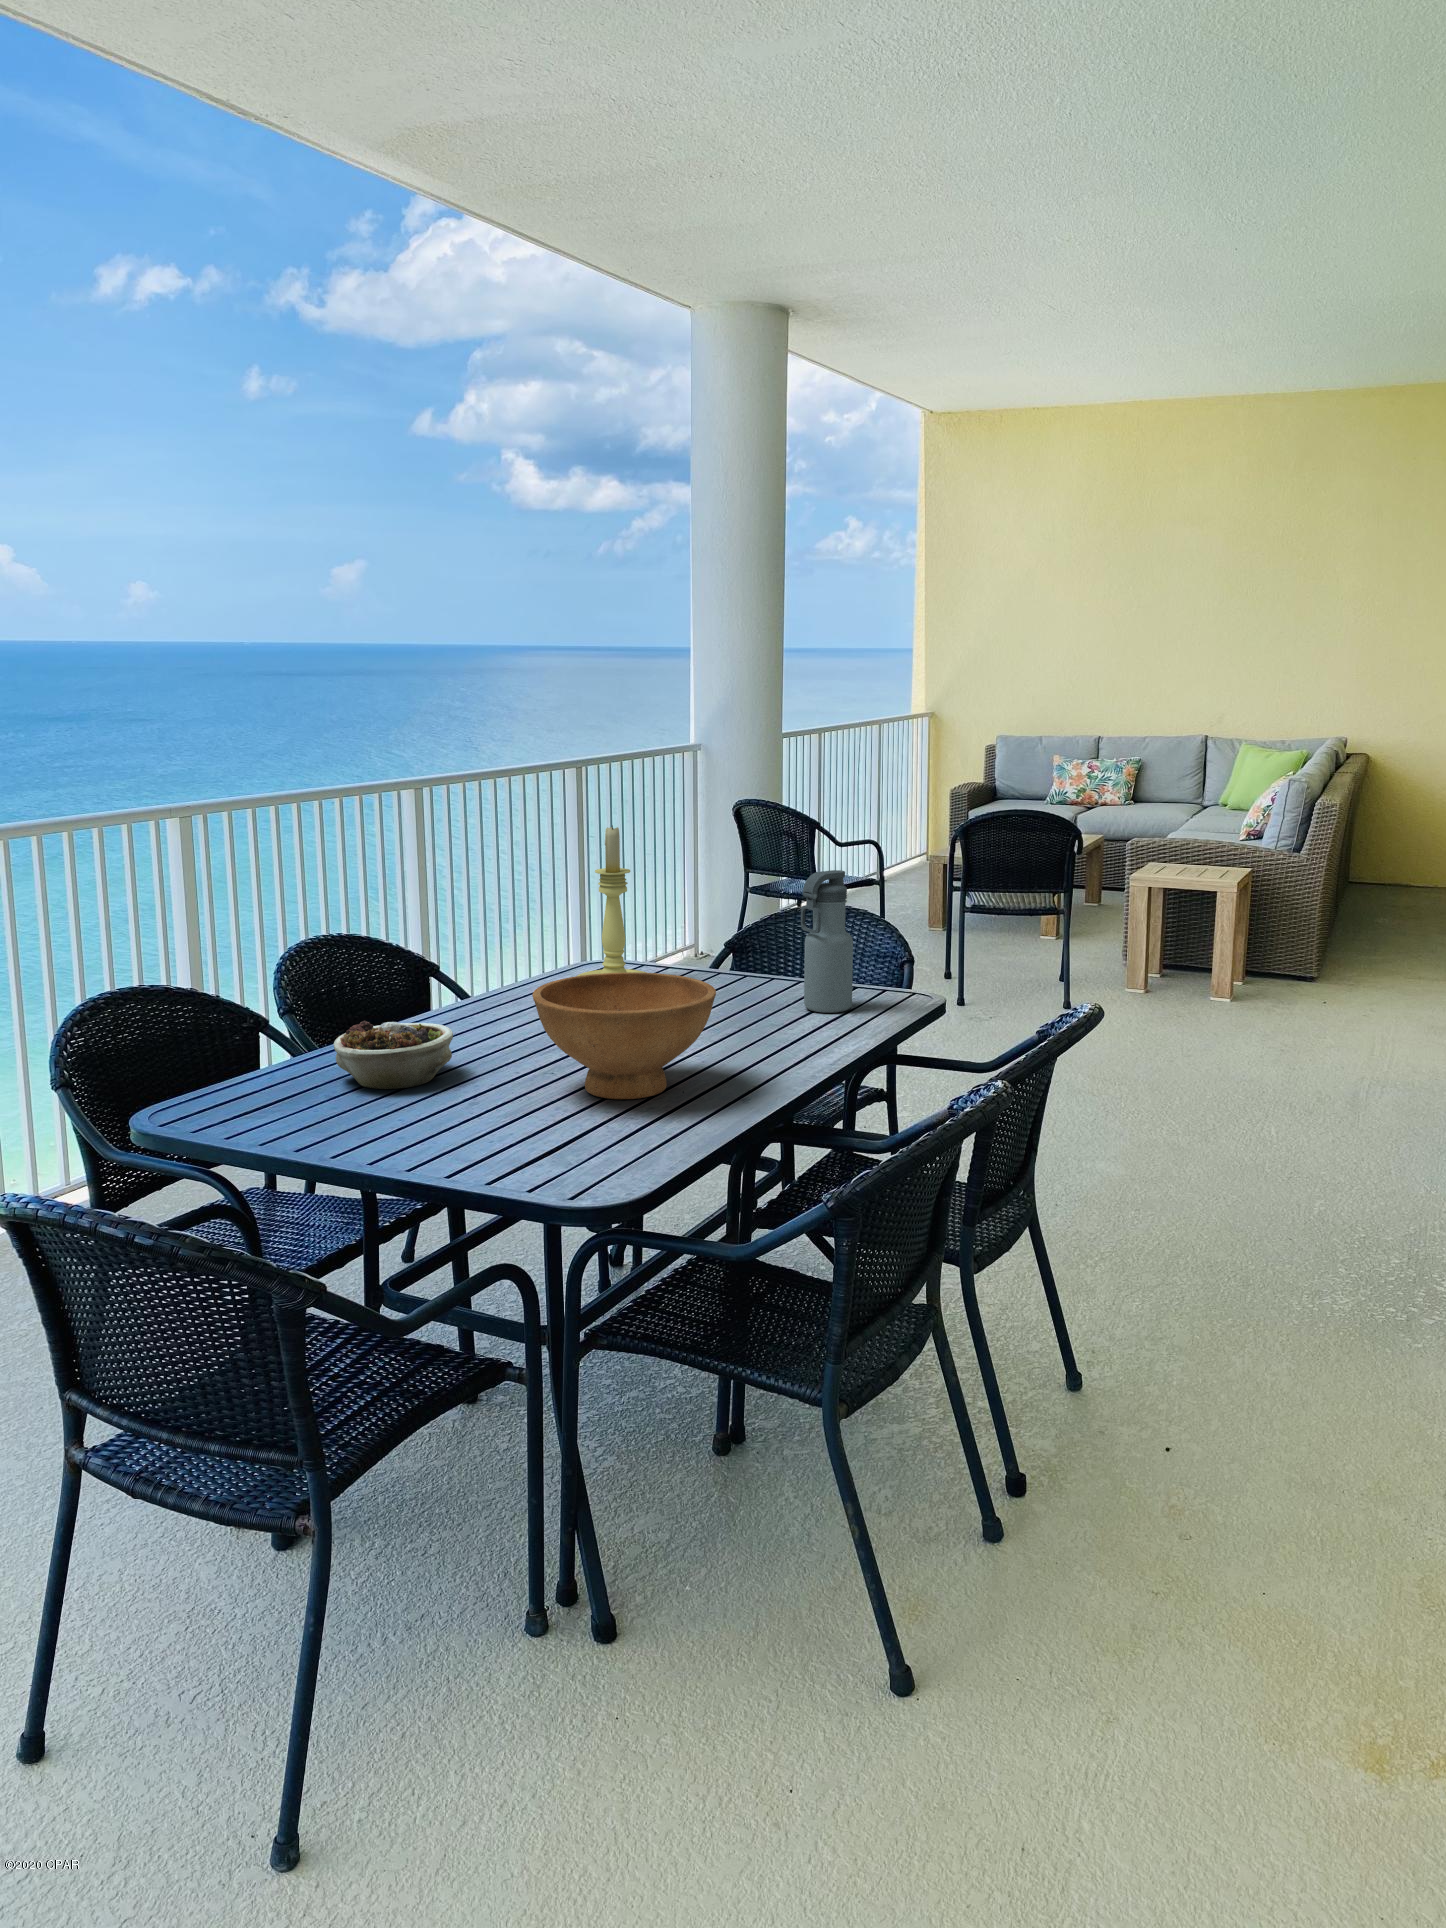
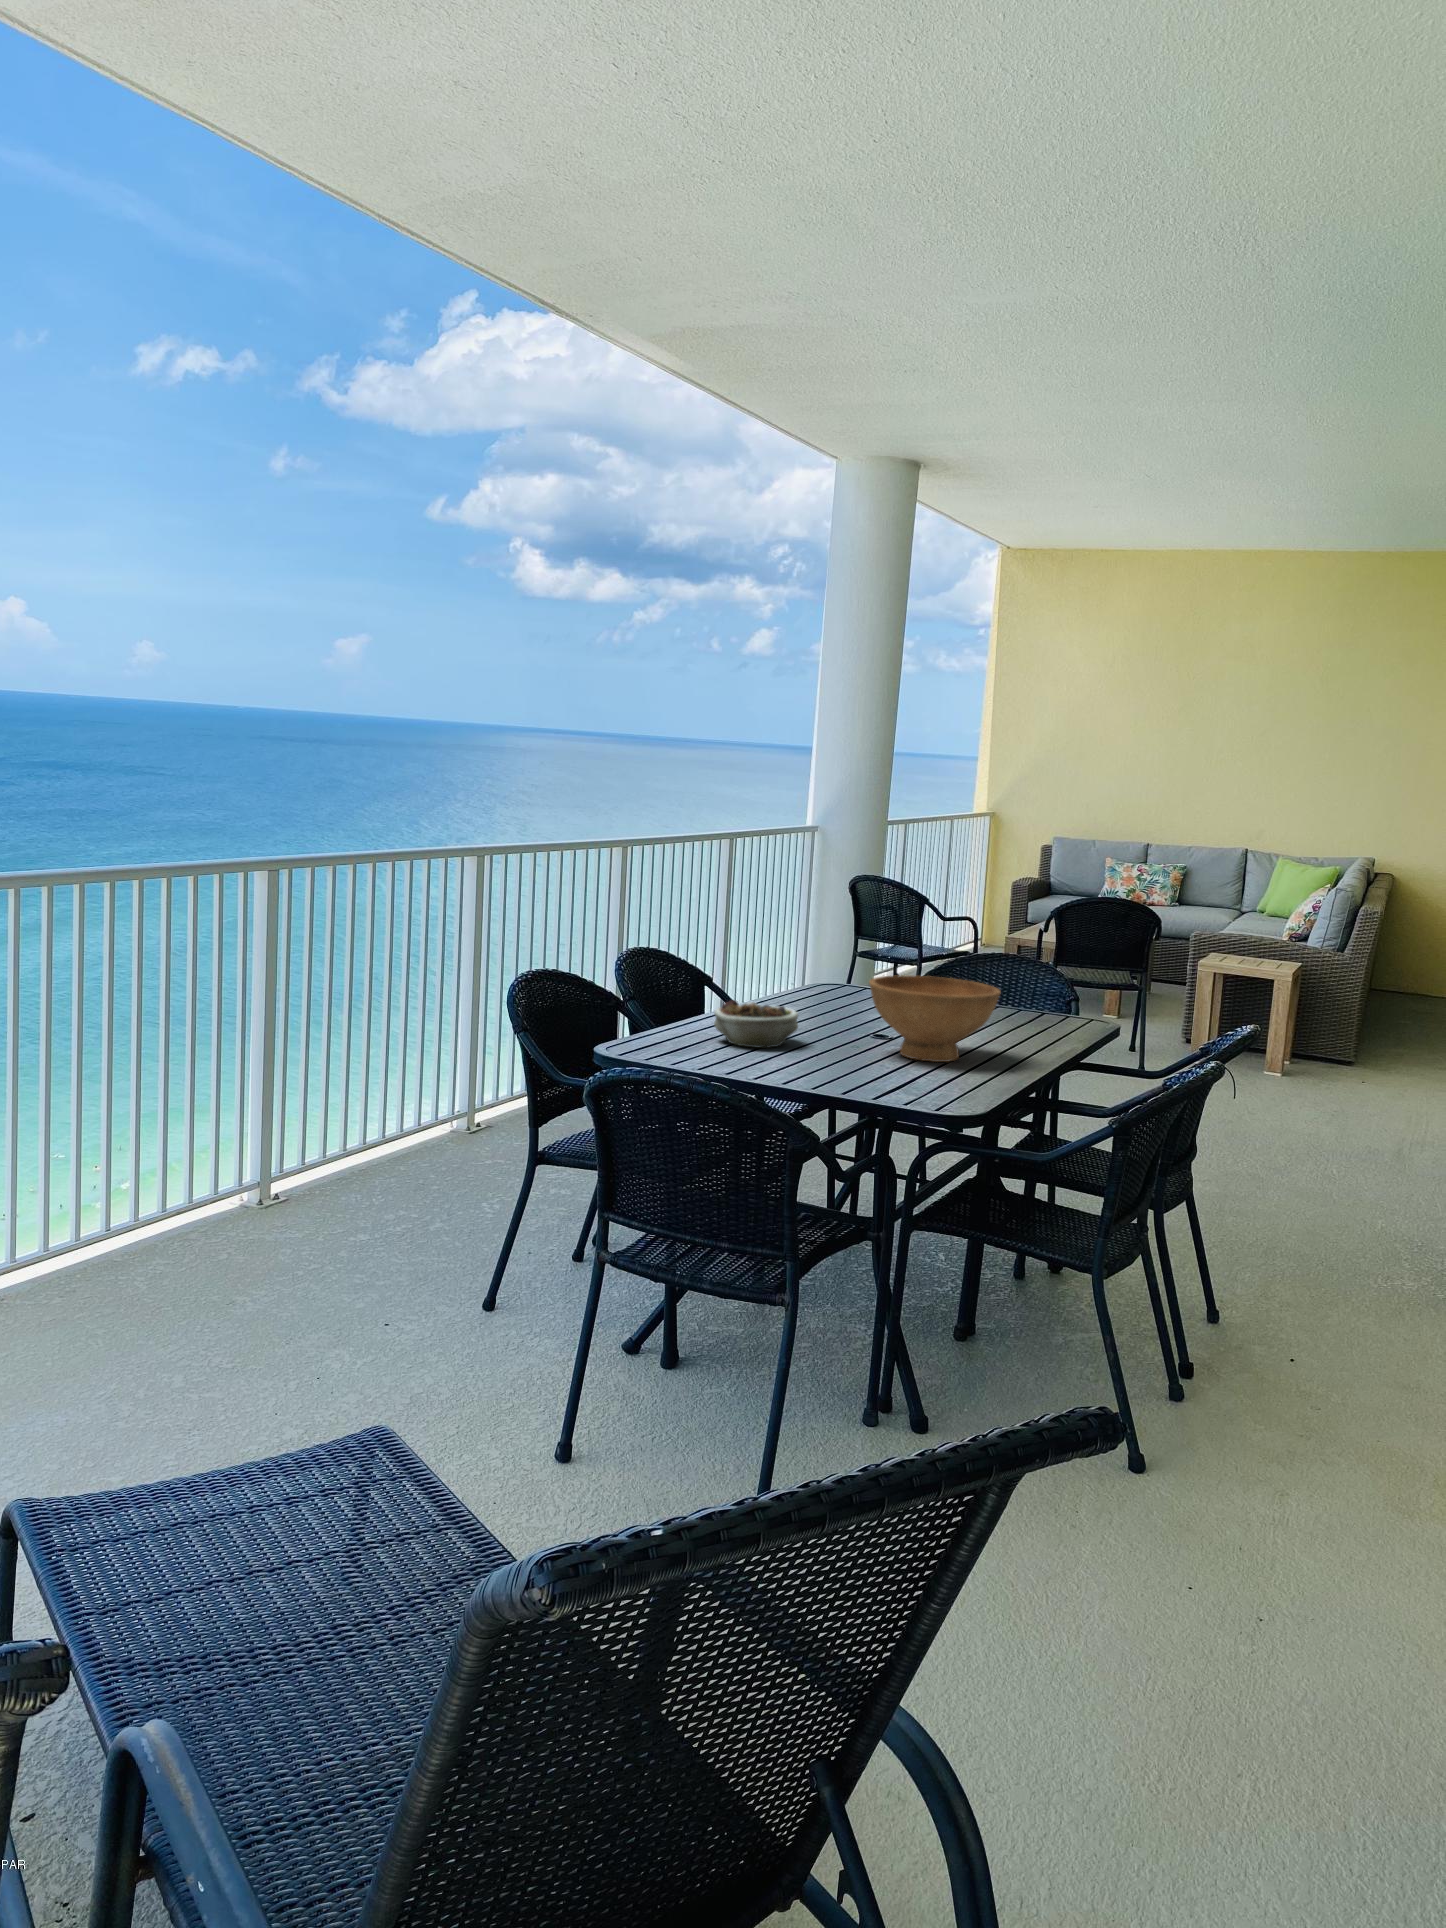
candle holder: present [577,825,646,976] -> none [824,876,884,1002]
water bottle: present [801,870,853,1013] -> none [1018,917,1059,1025]

